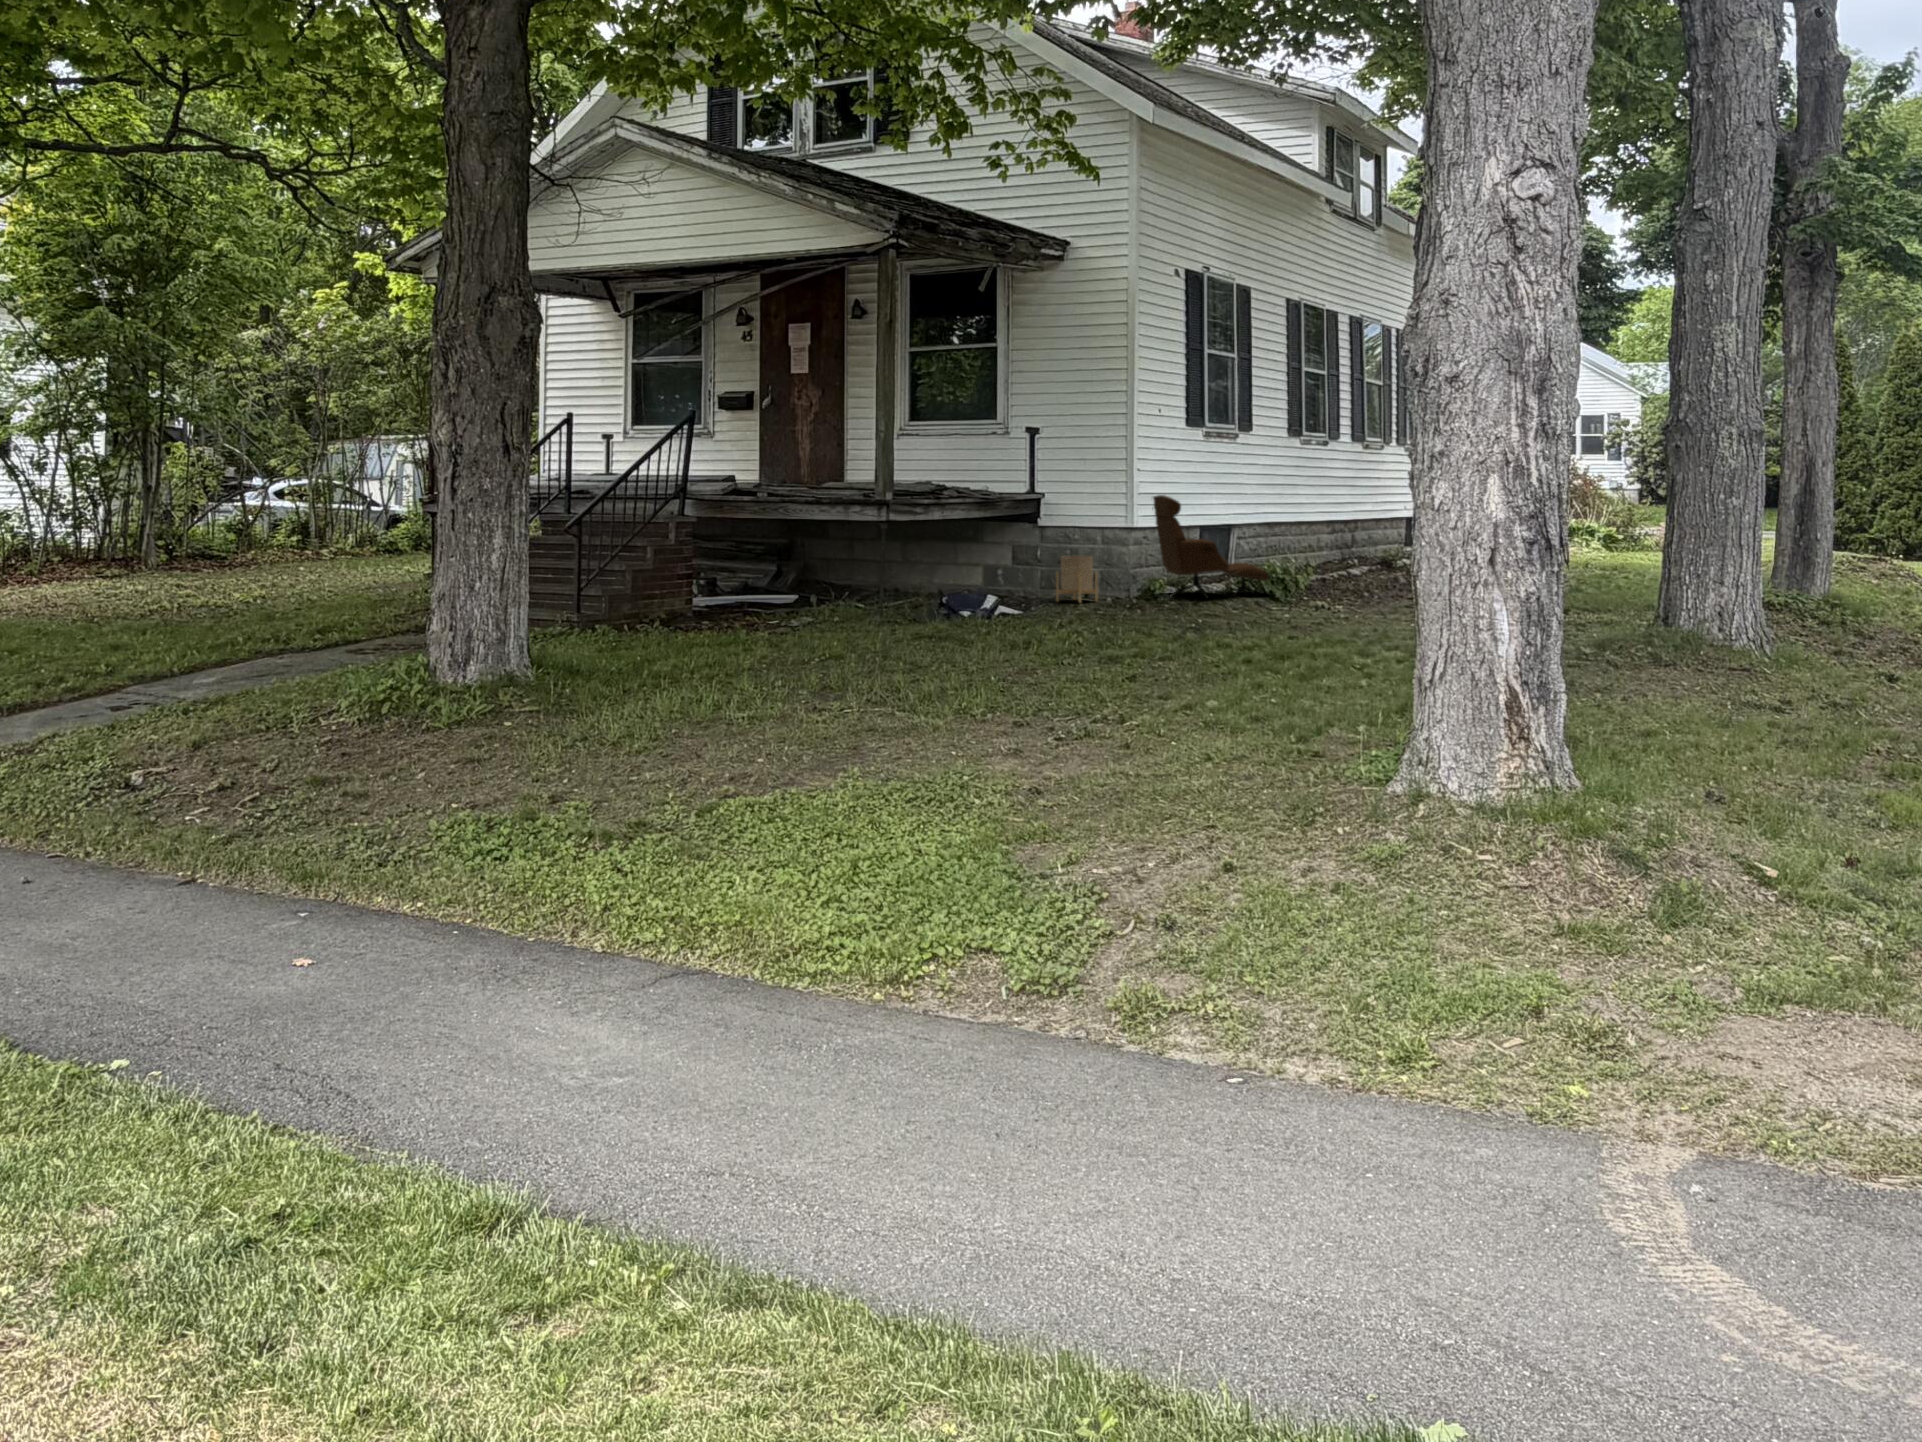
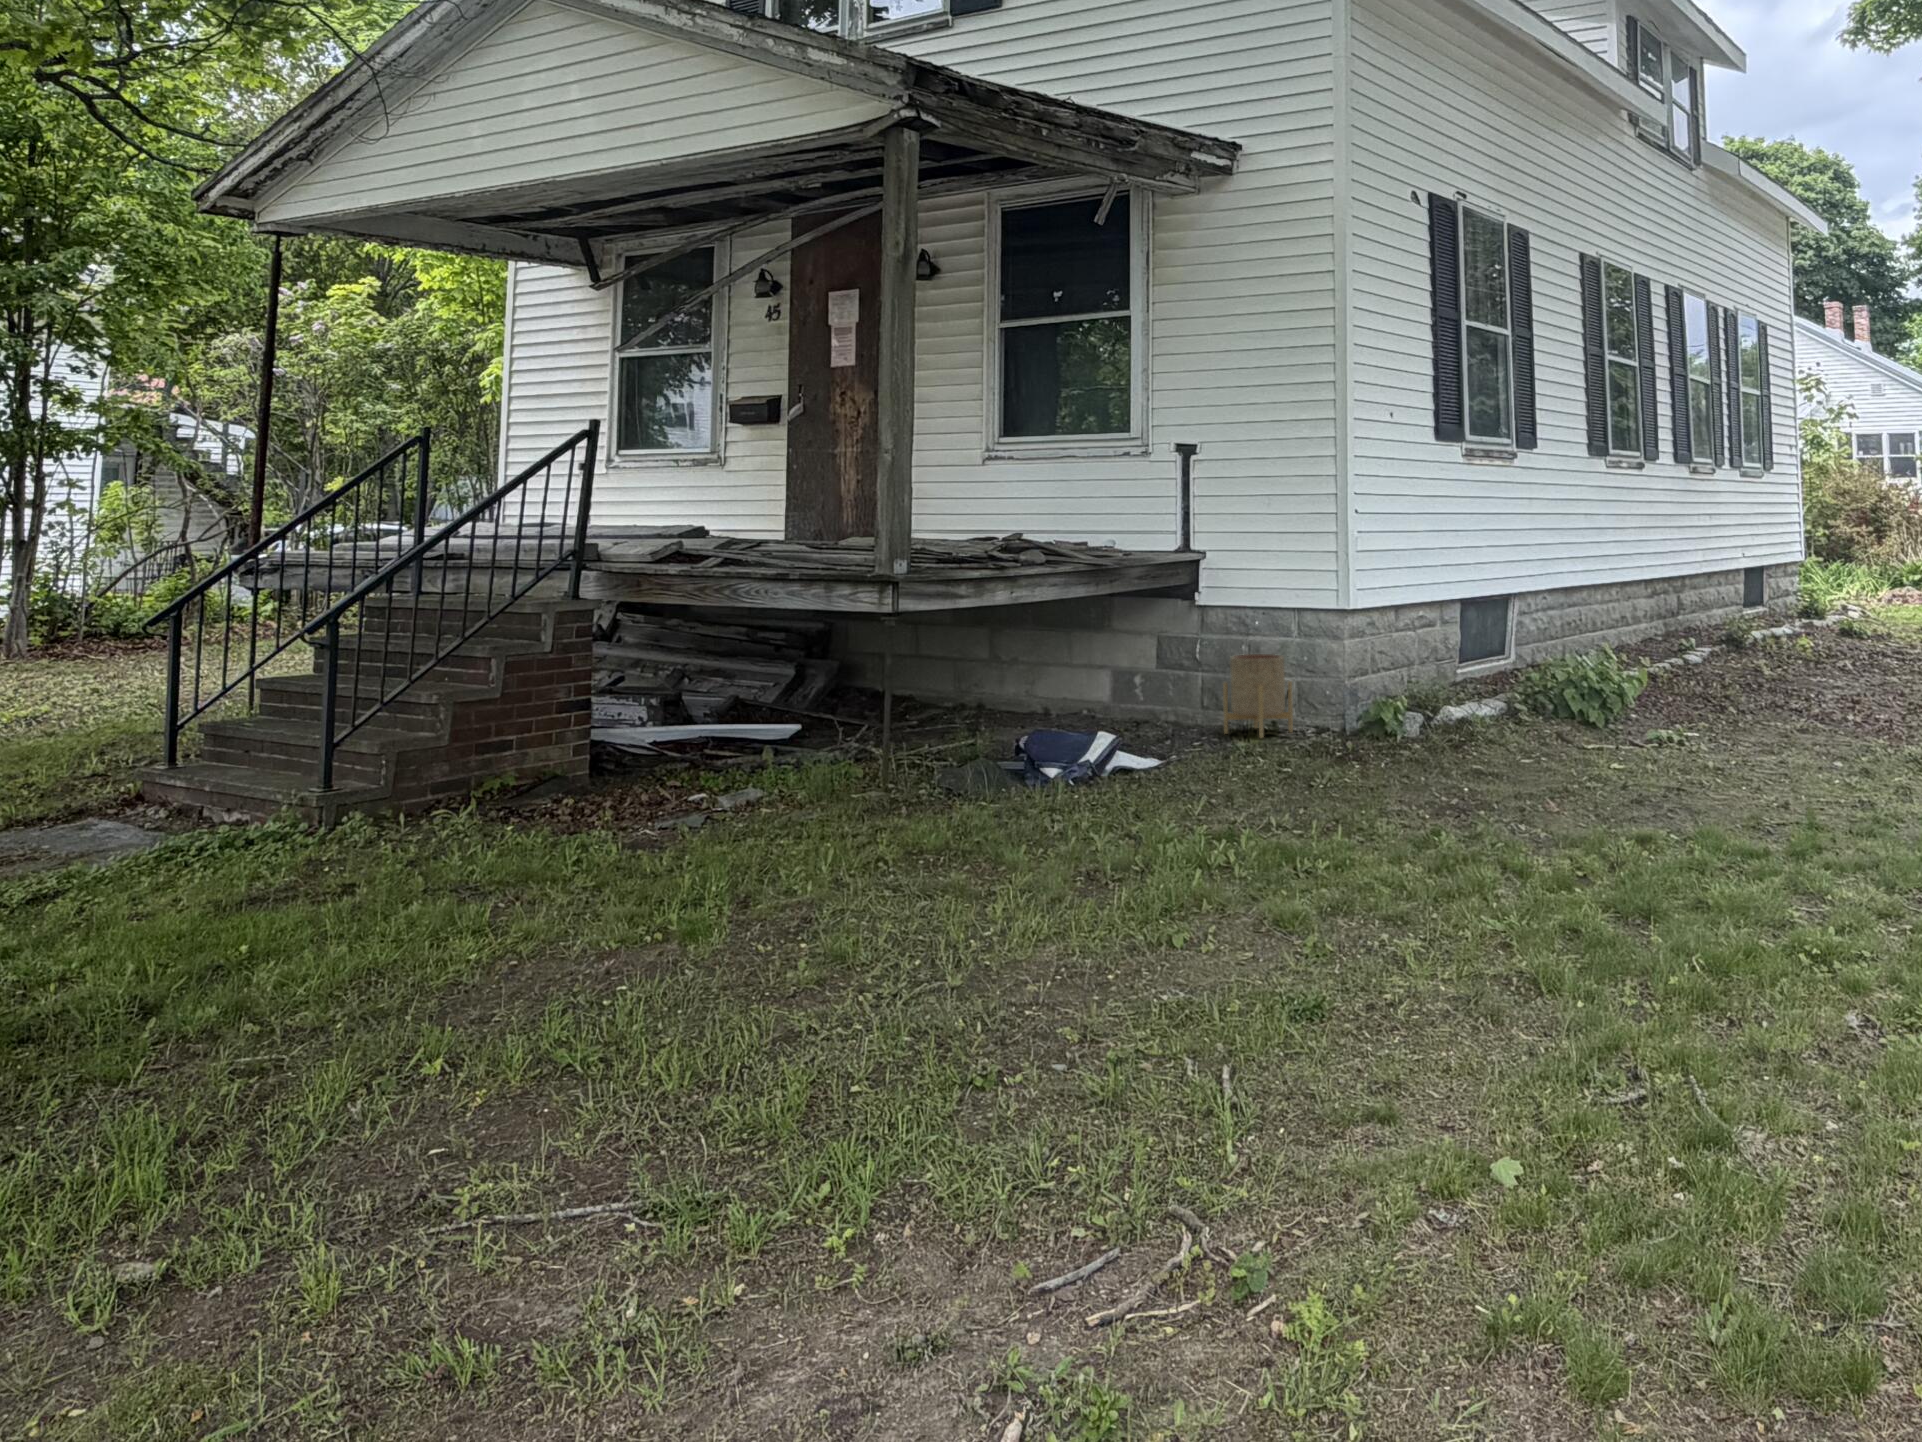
lounge chair: present [1153,495,1269,598] -> none [1383,550,1579,725]

